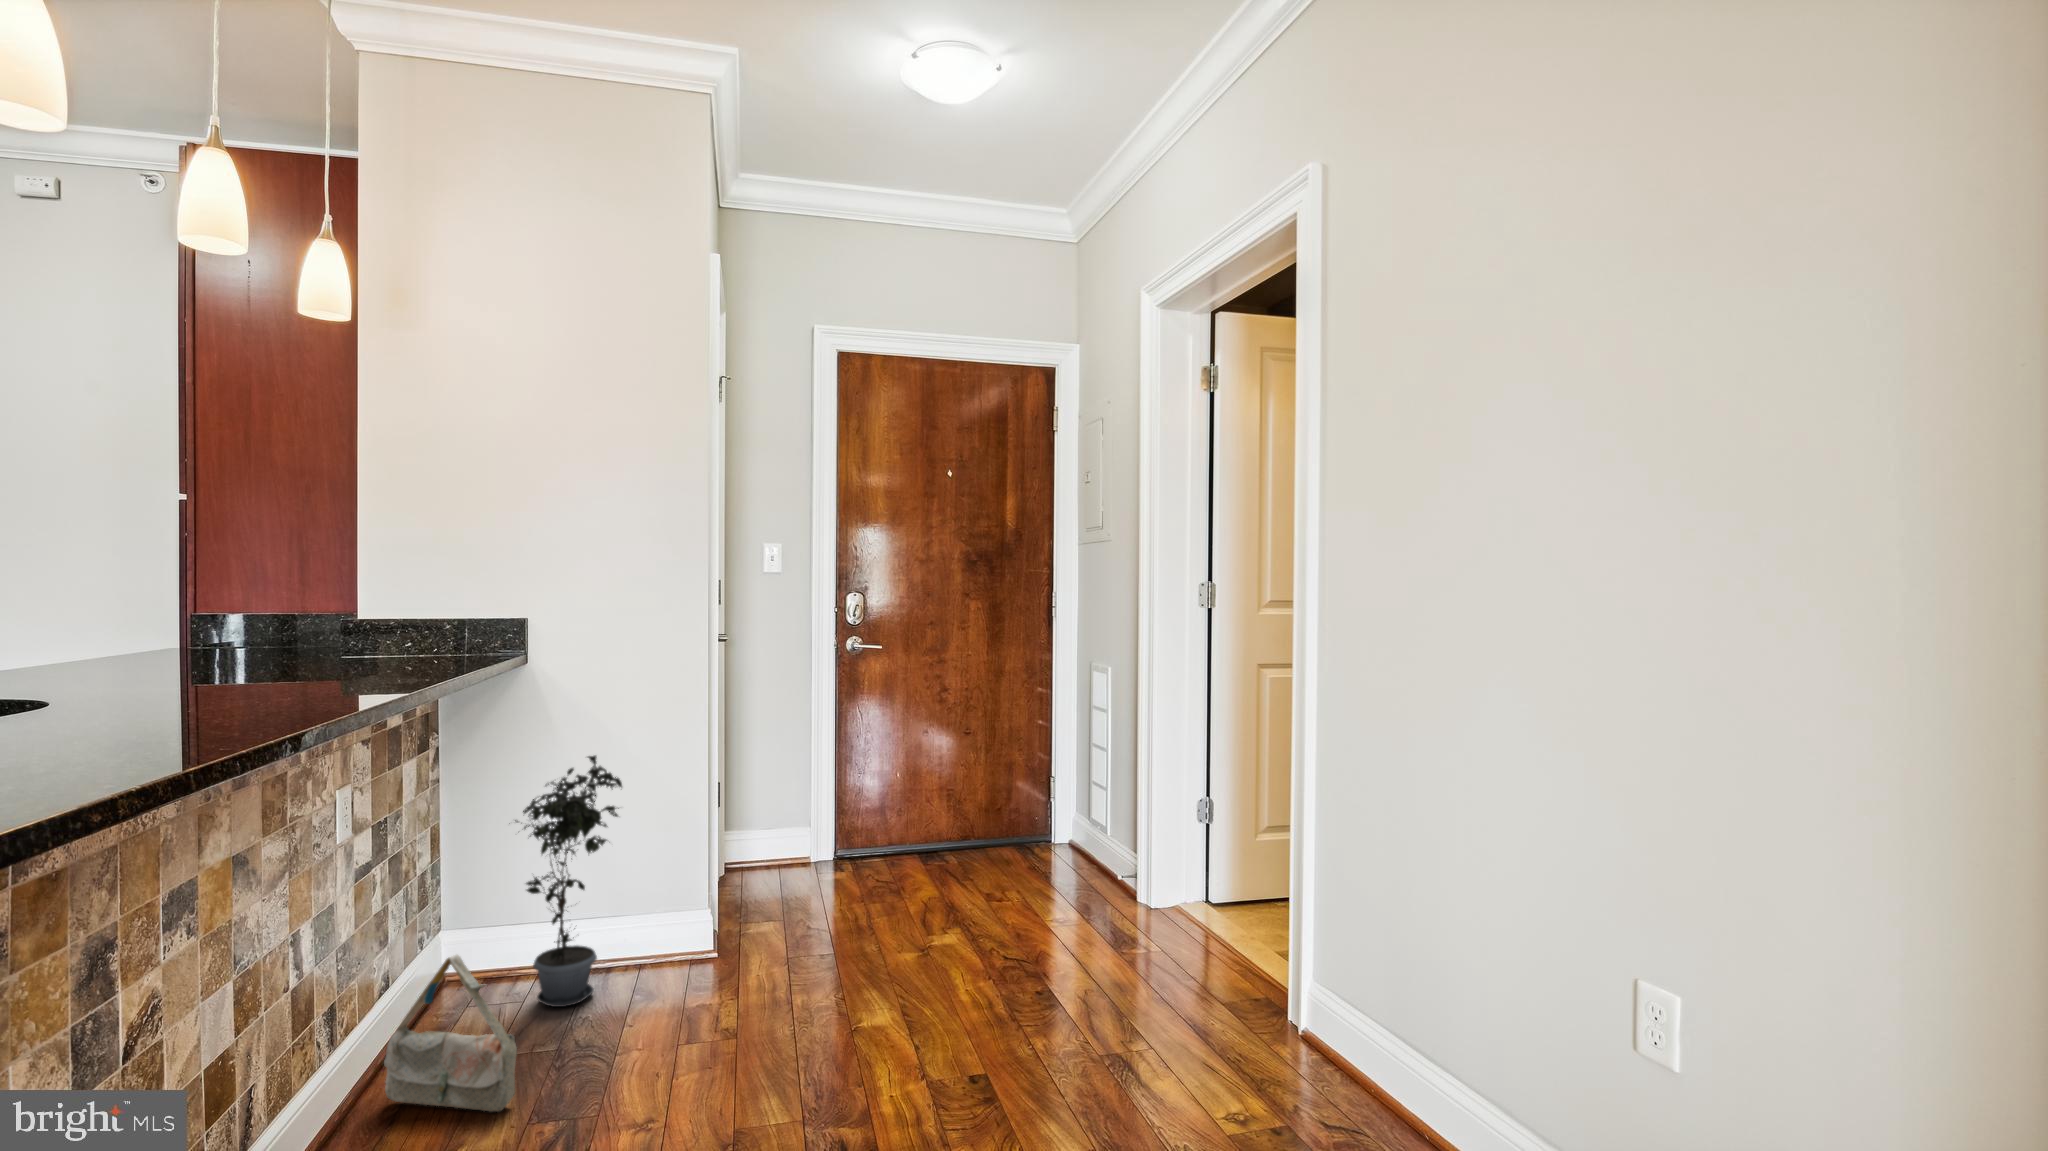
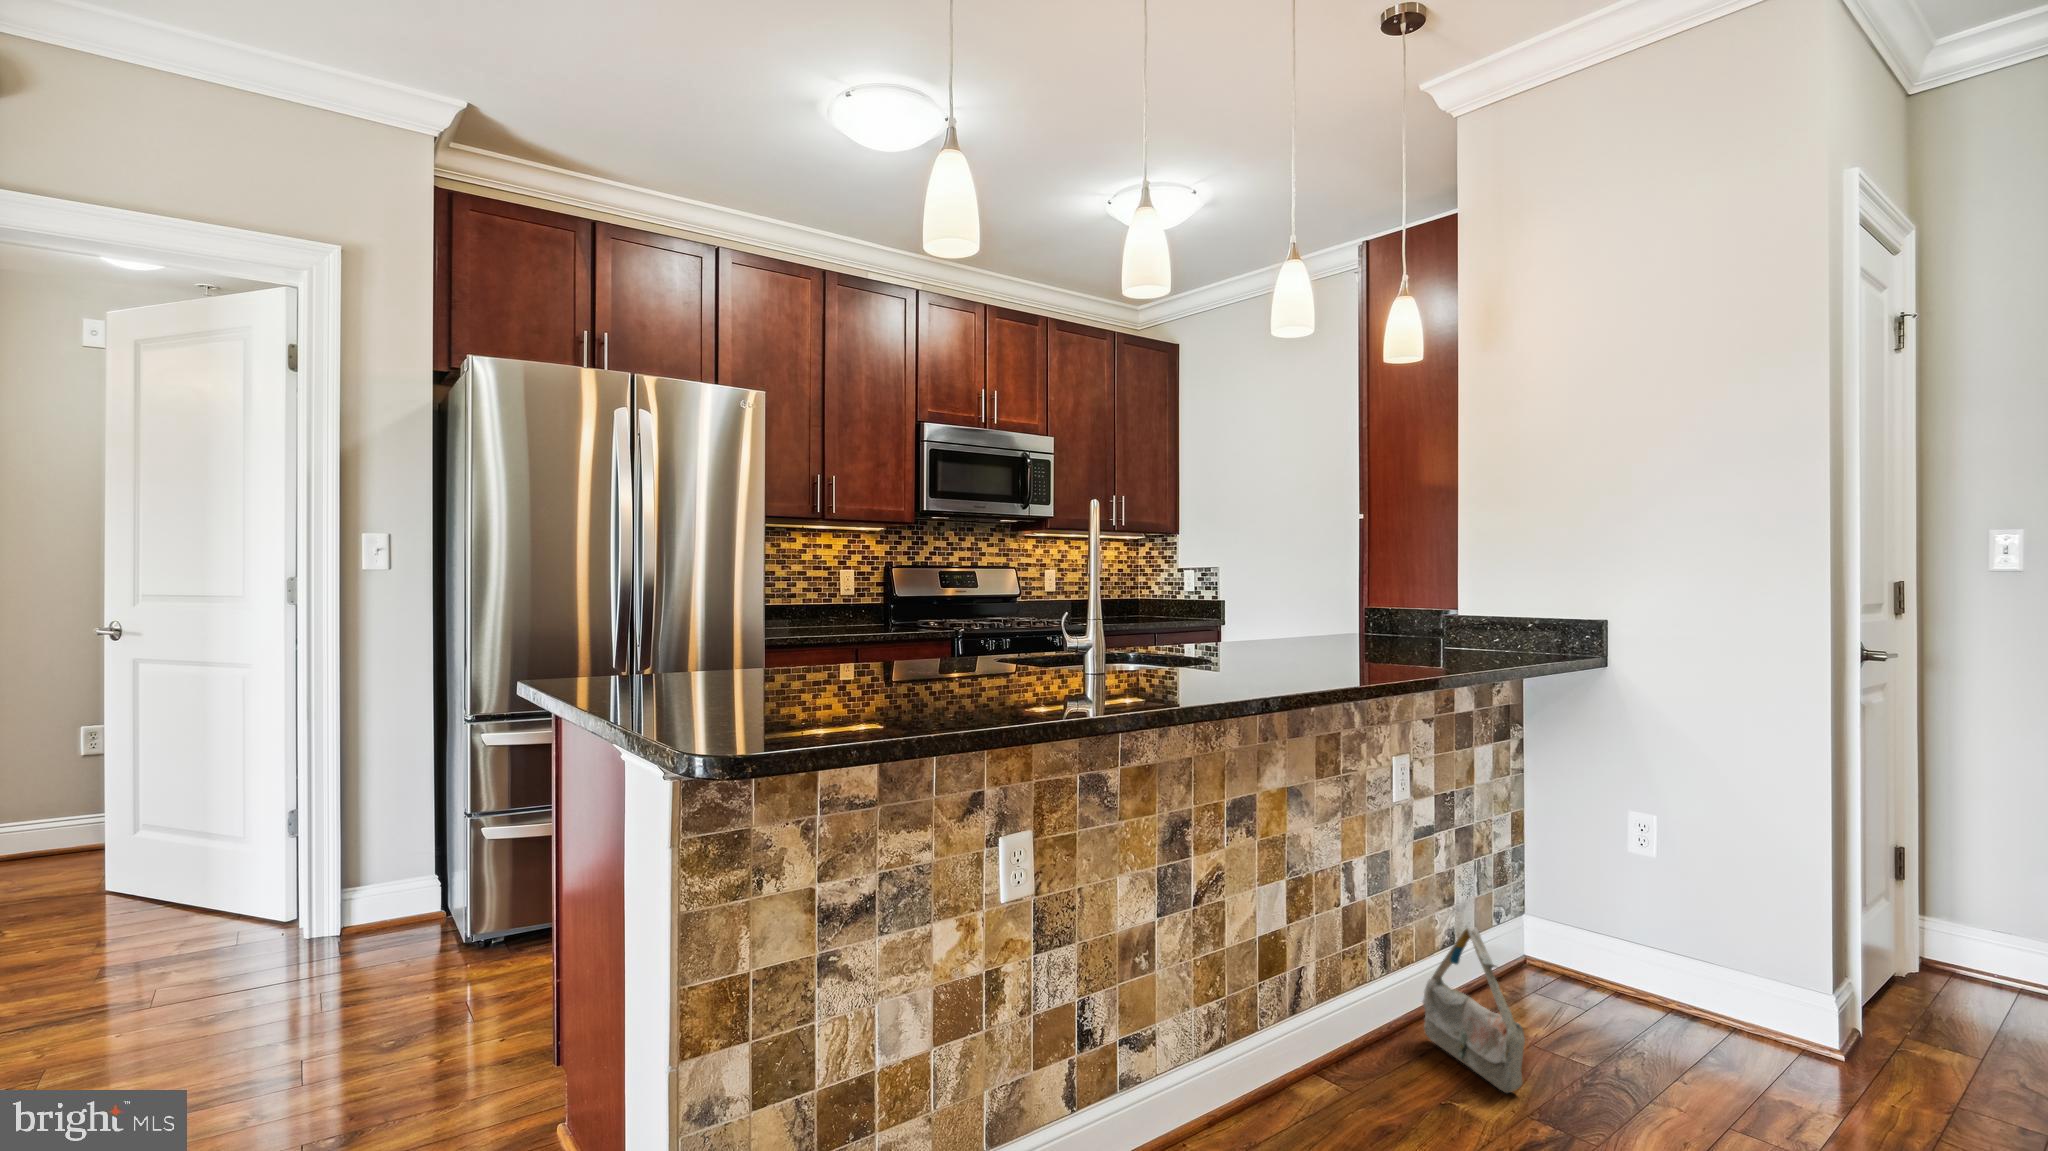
potted plant: present [515,756,622,1007] -> none [1566,771,1695,1035]

